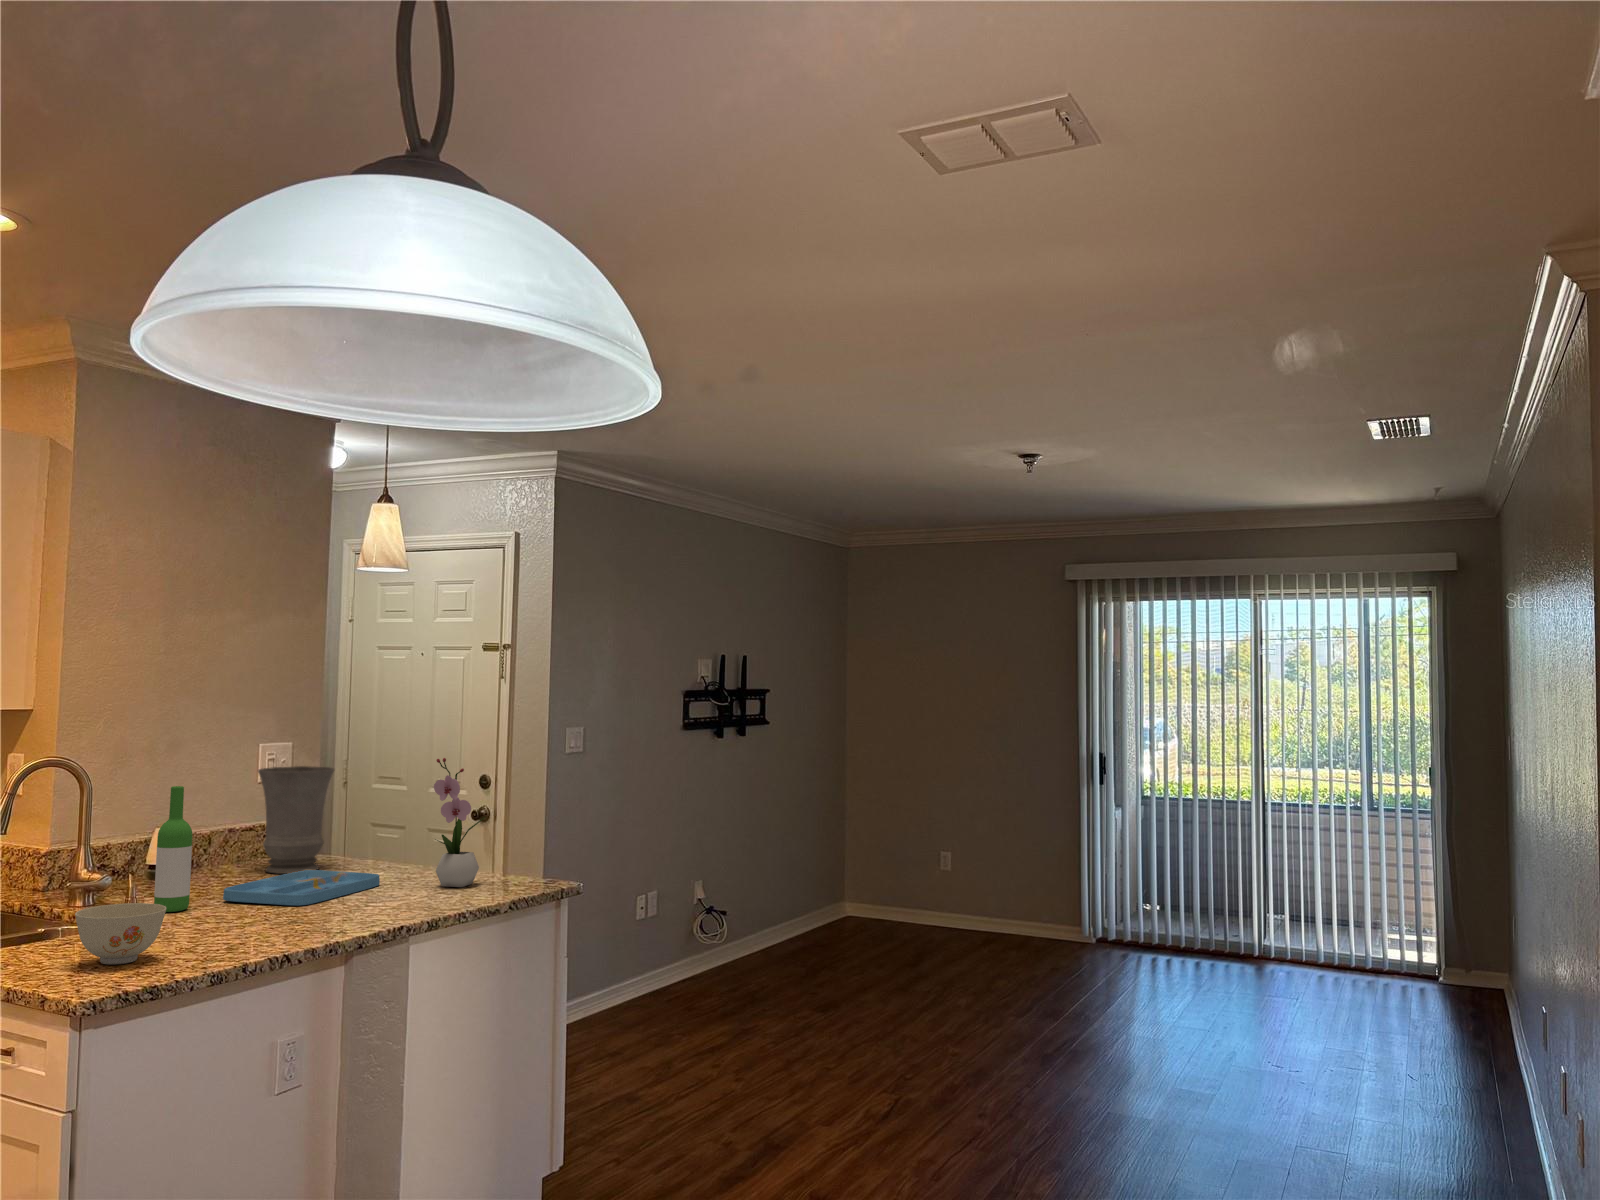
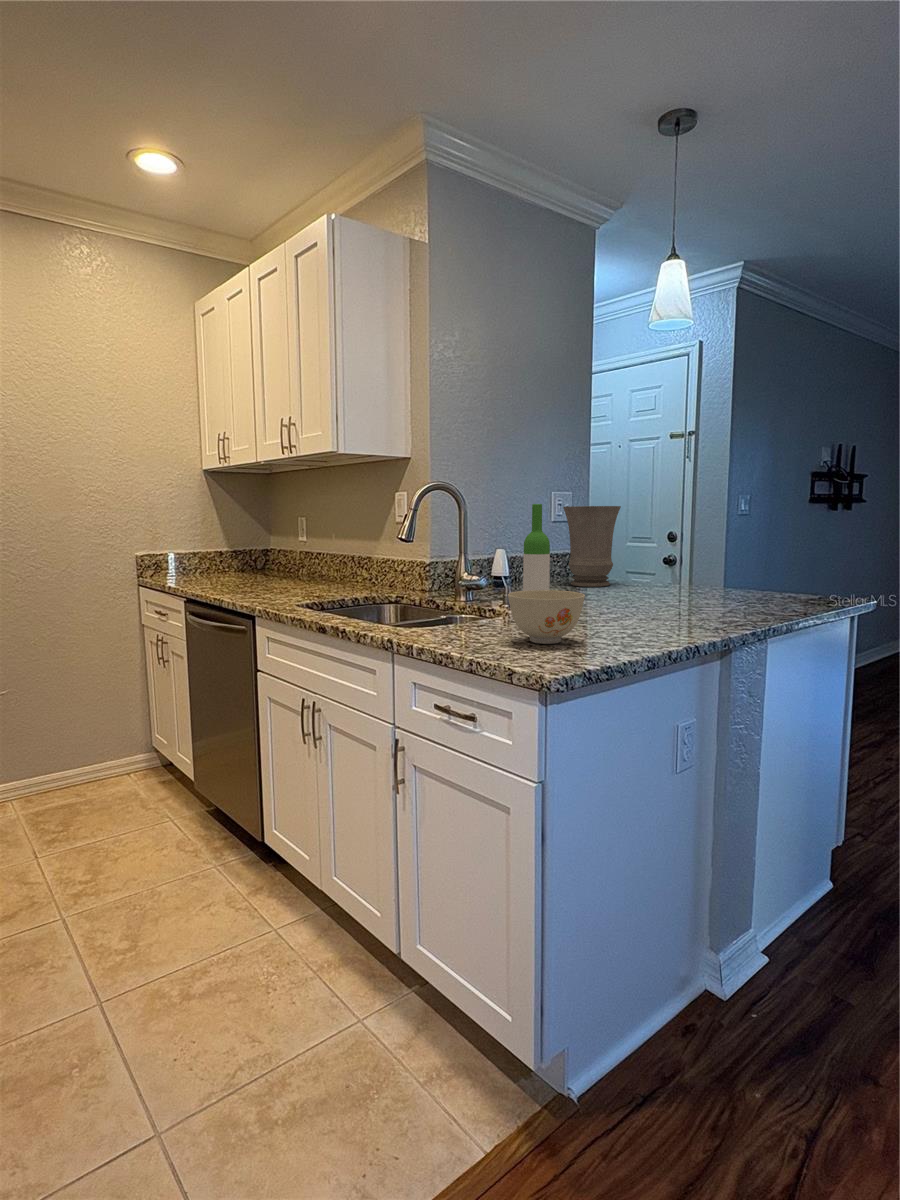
flower arrangement: present [434,758,485,887] -> none [733,484,778,599]
tray: present [223,870,380,906] -> none [569,583,681,606]

